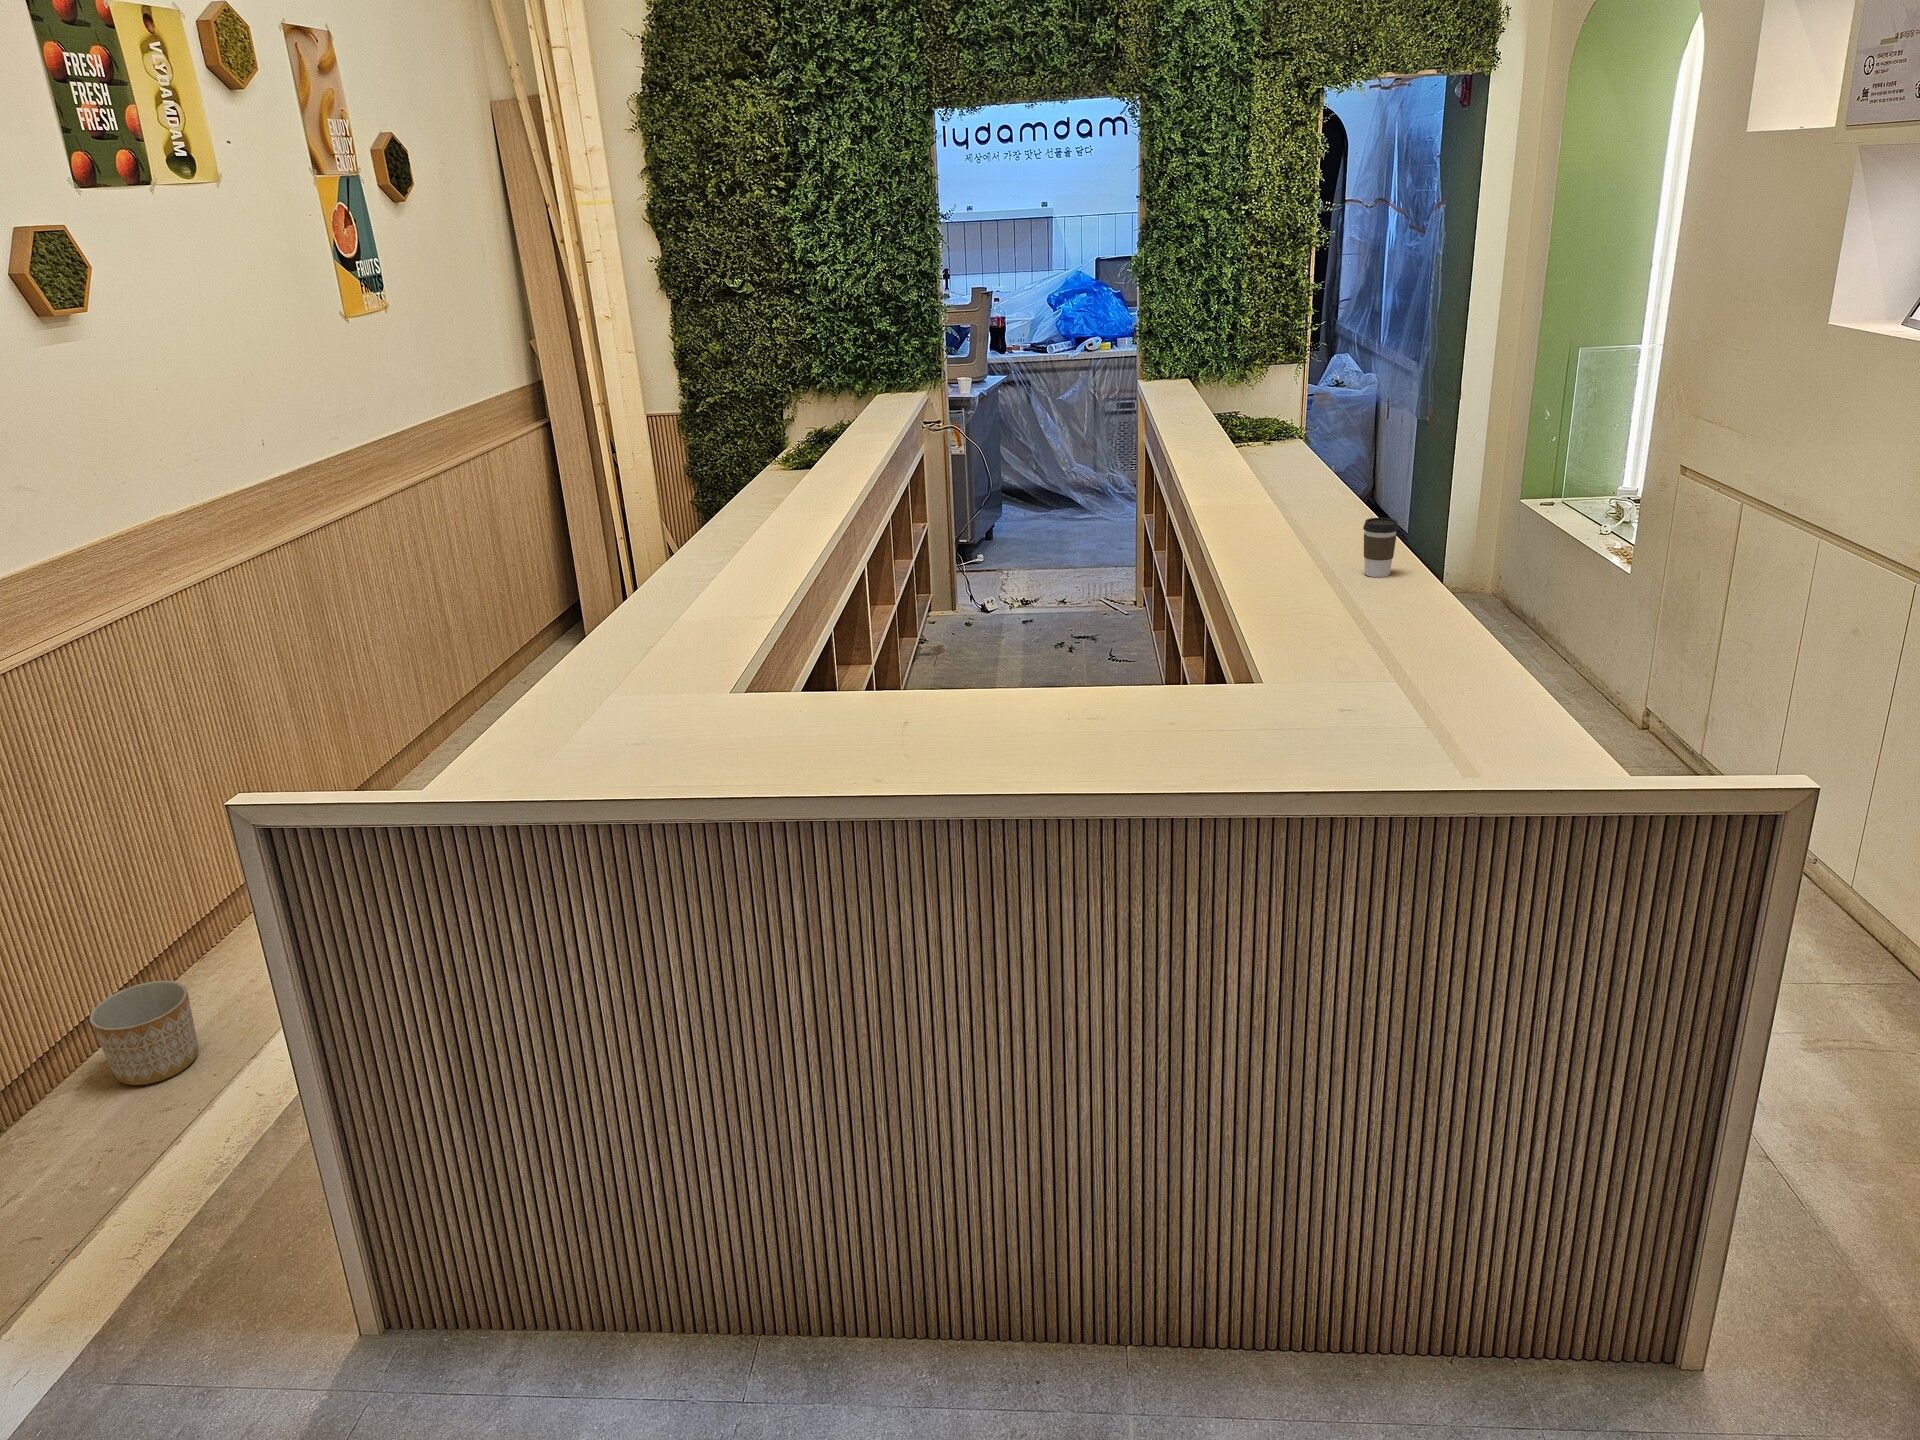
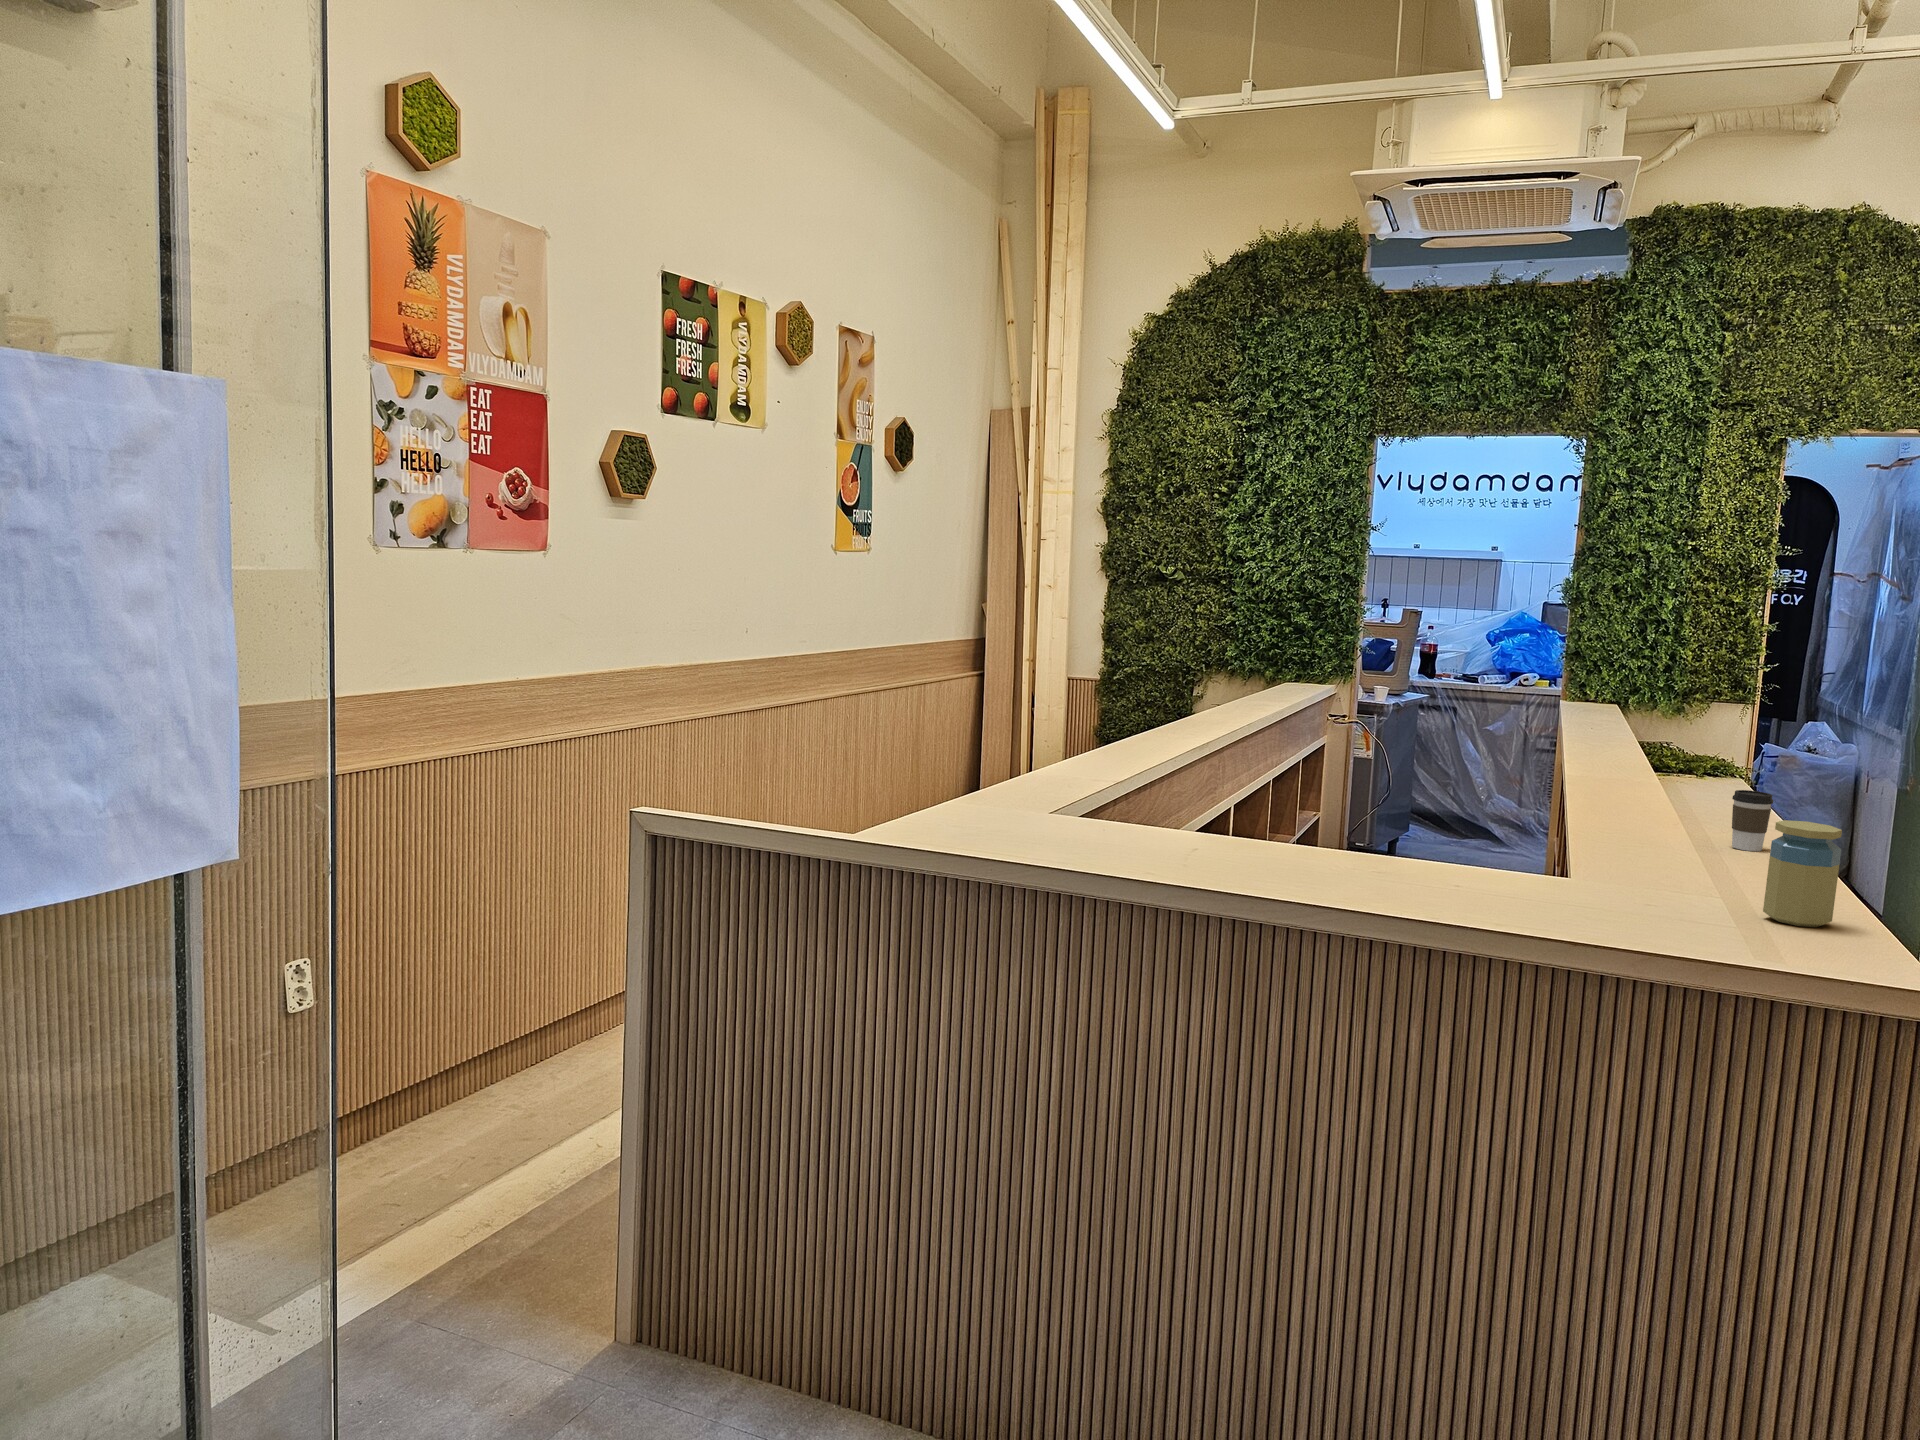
jar: none [1444,596,1511,700] -> present [1763,820,1842,927]
planter: present [89,981,199,1085] -> none [496,1027,573,1110]

